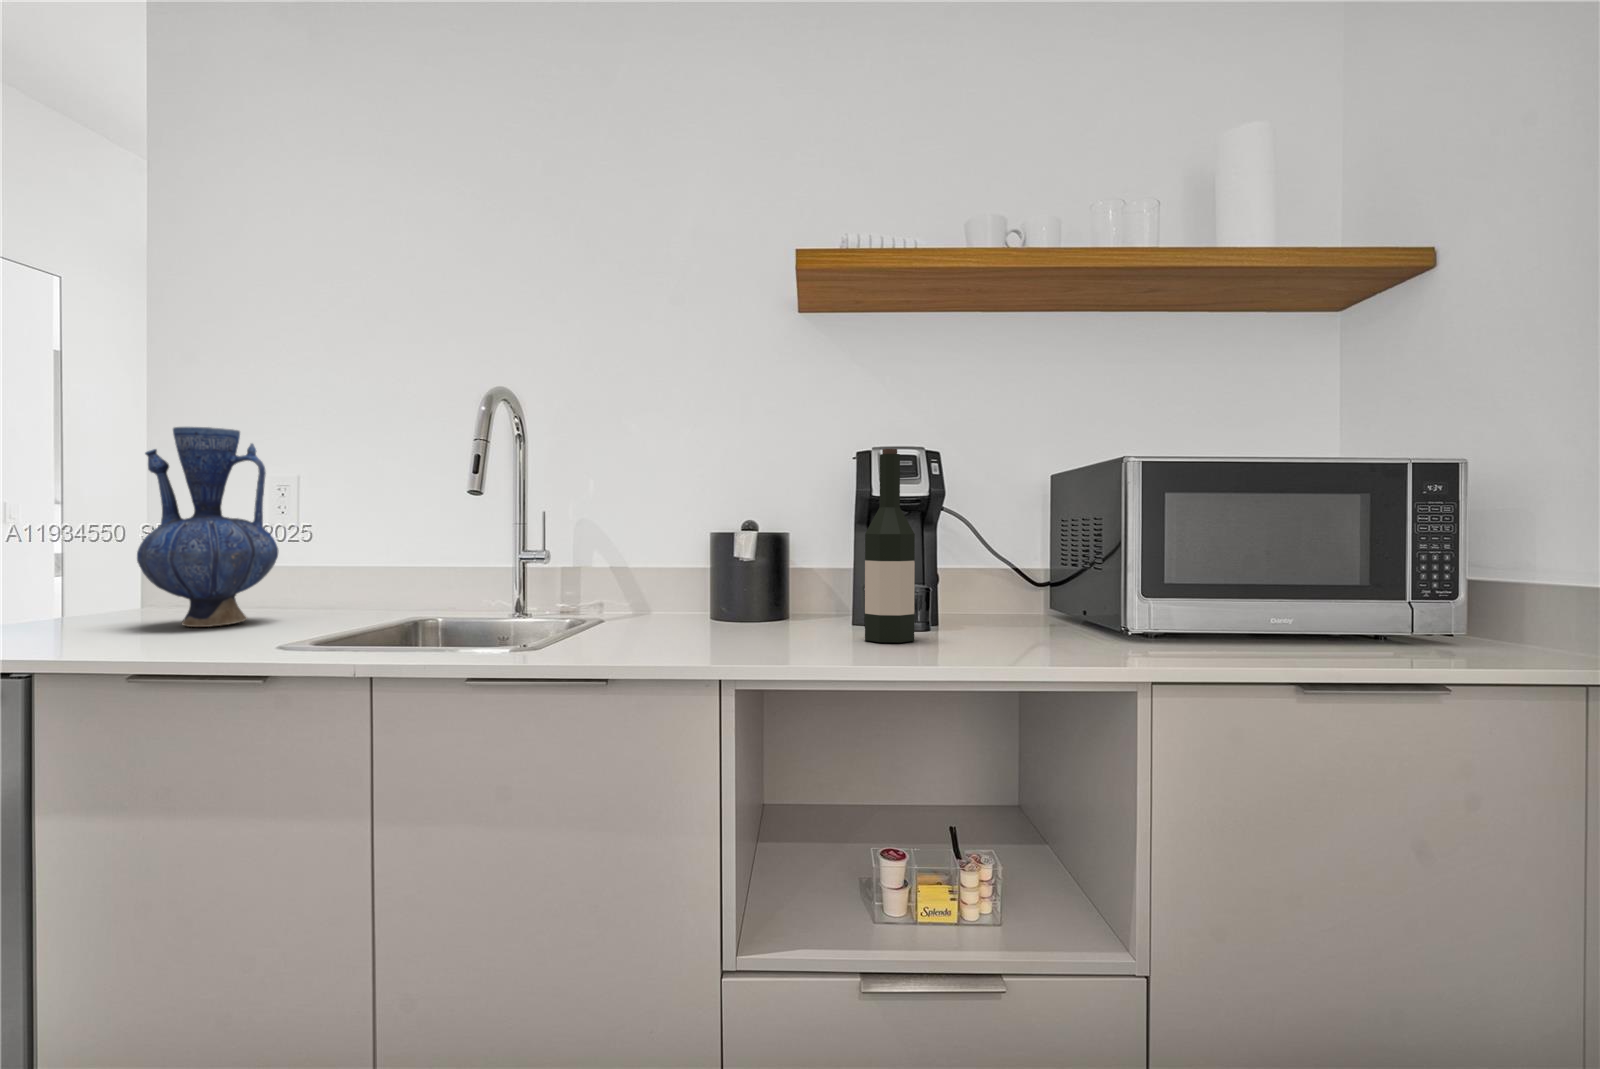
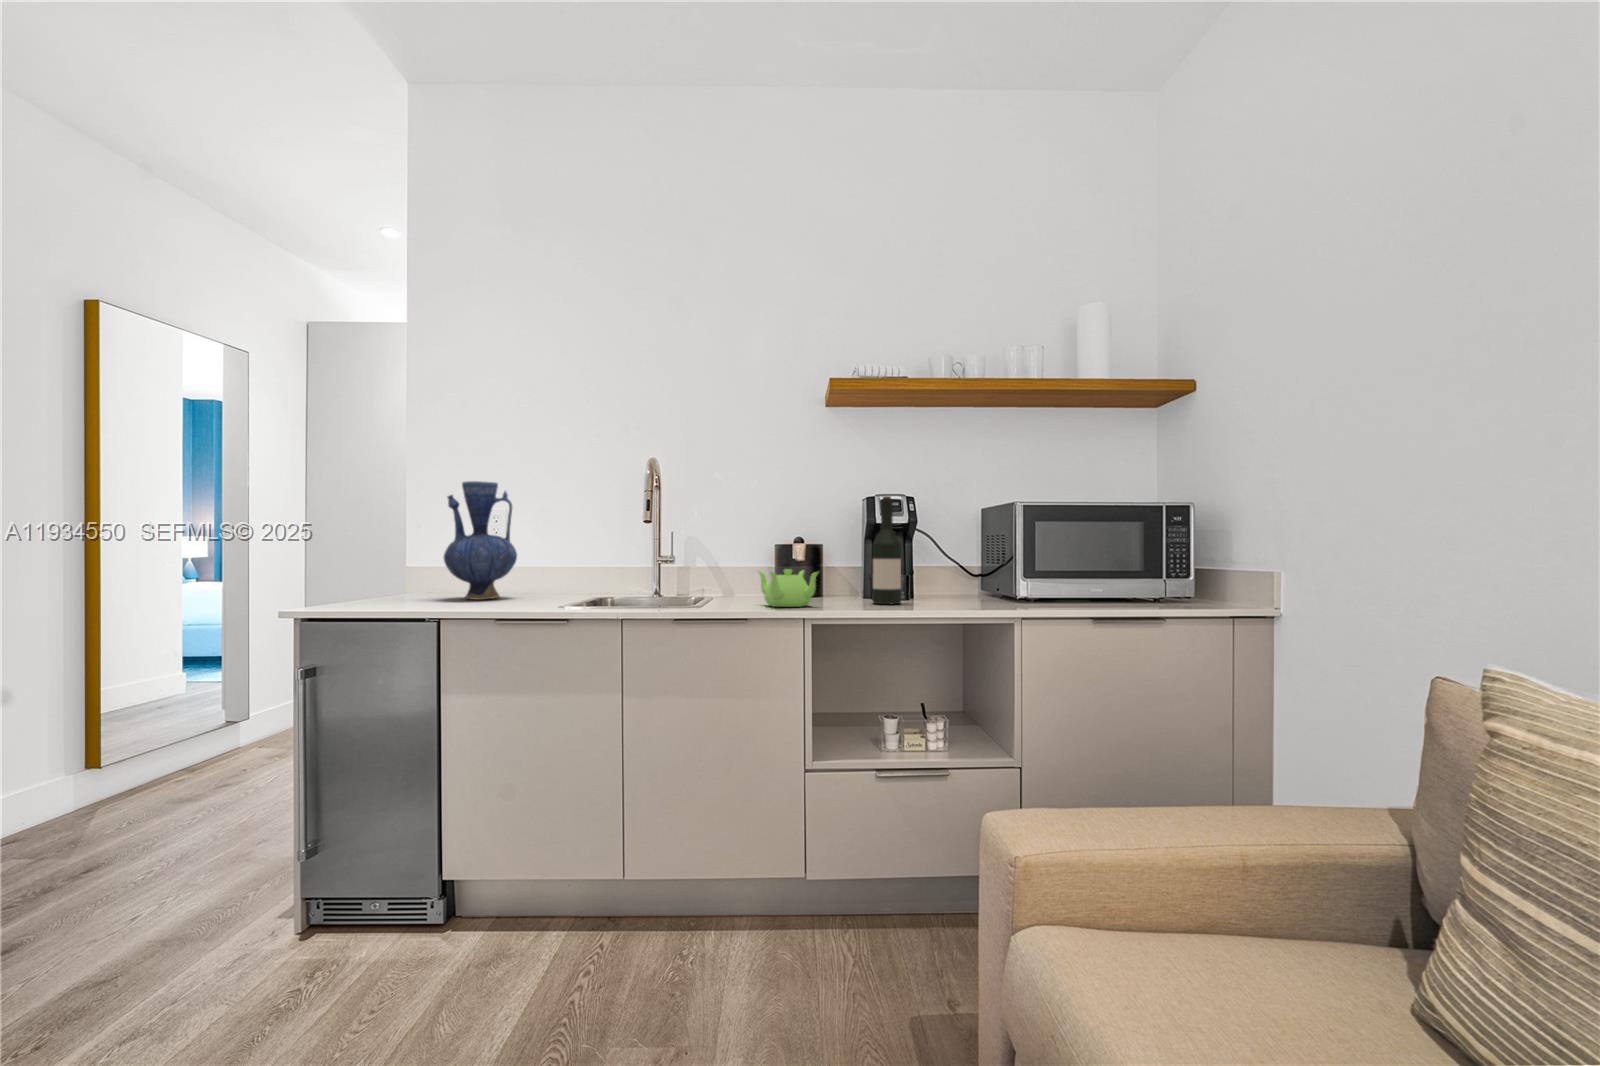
teapot: none [655,580,765,650] -> present [758,569,818,607]

